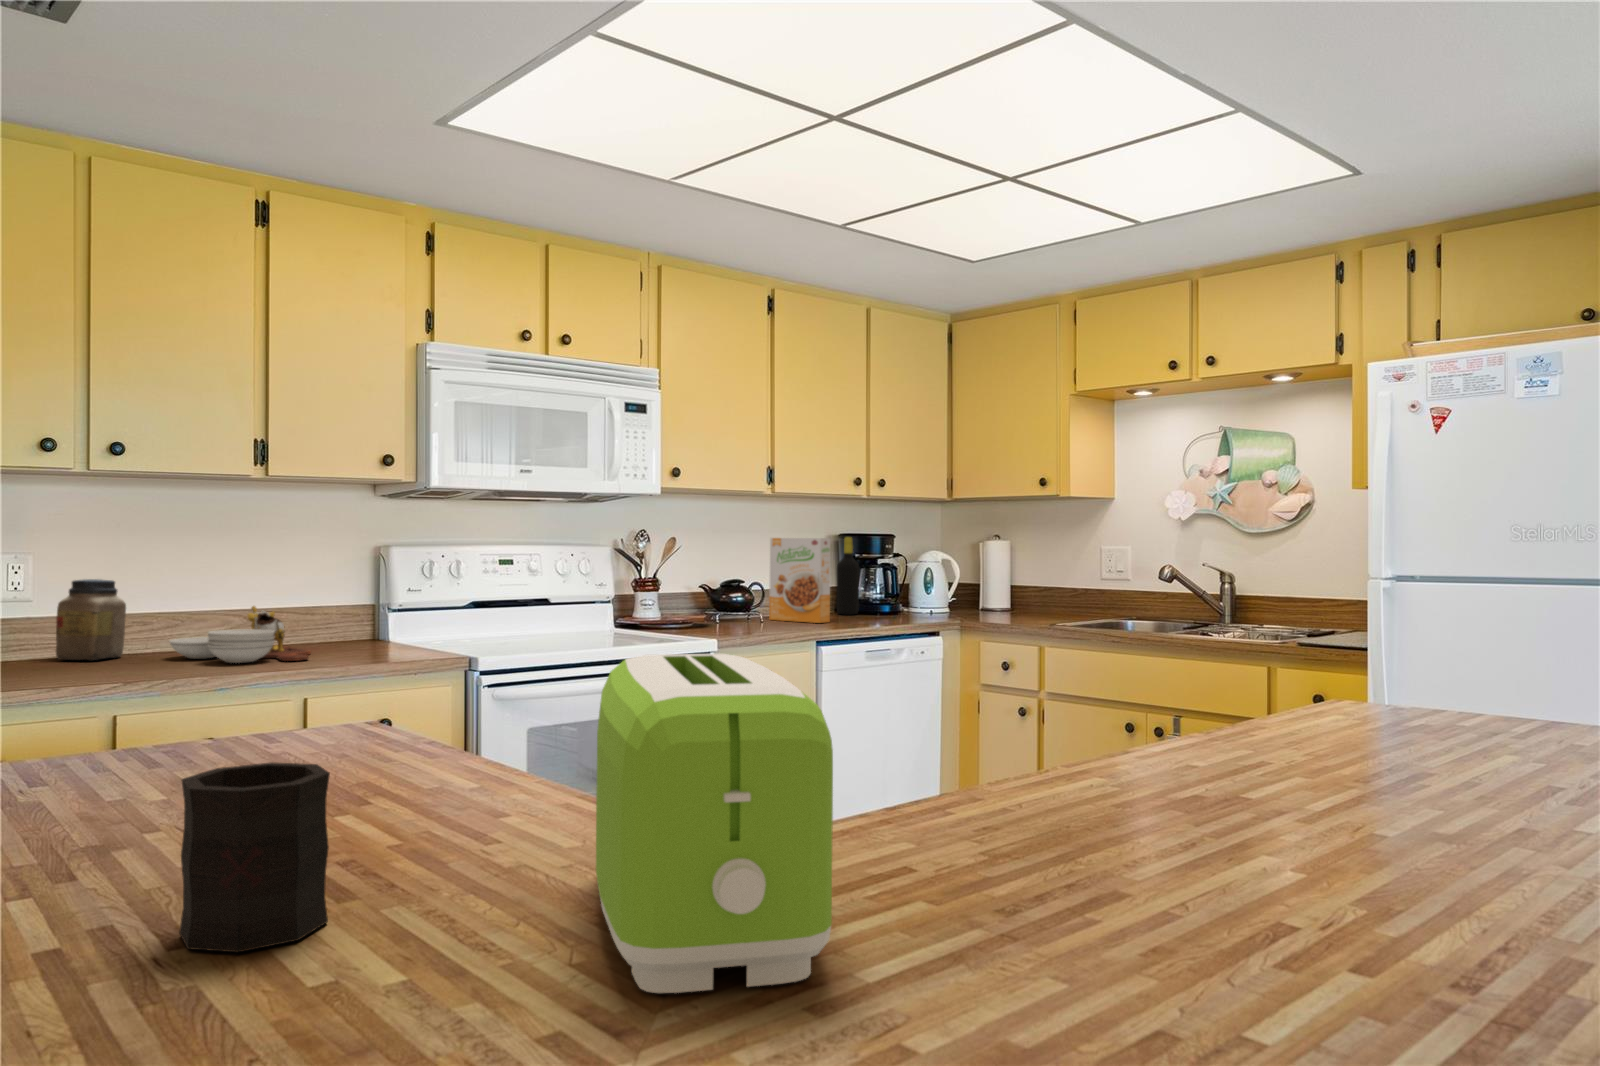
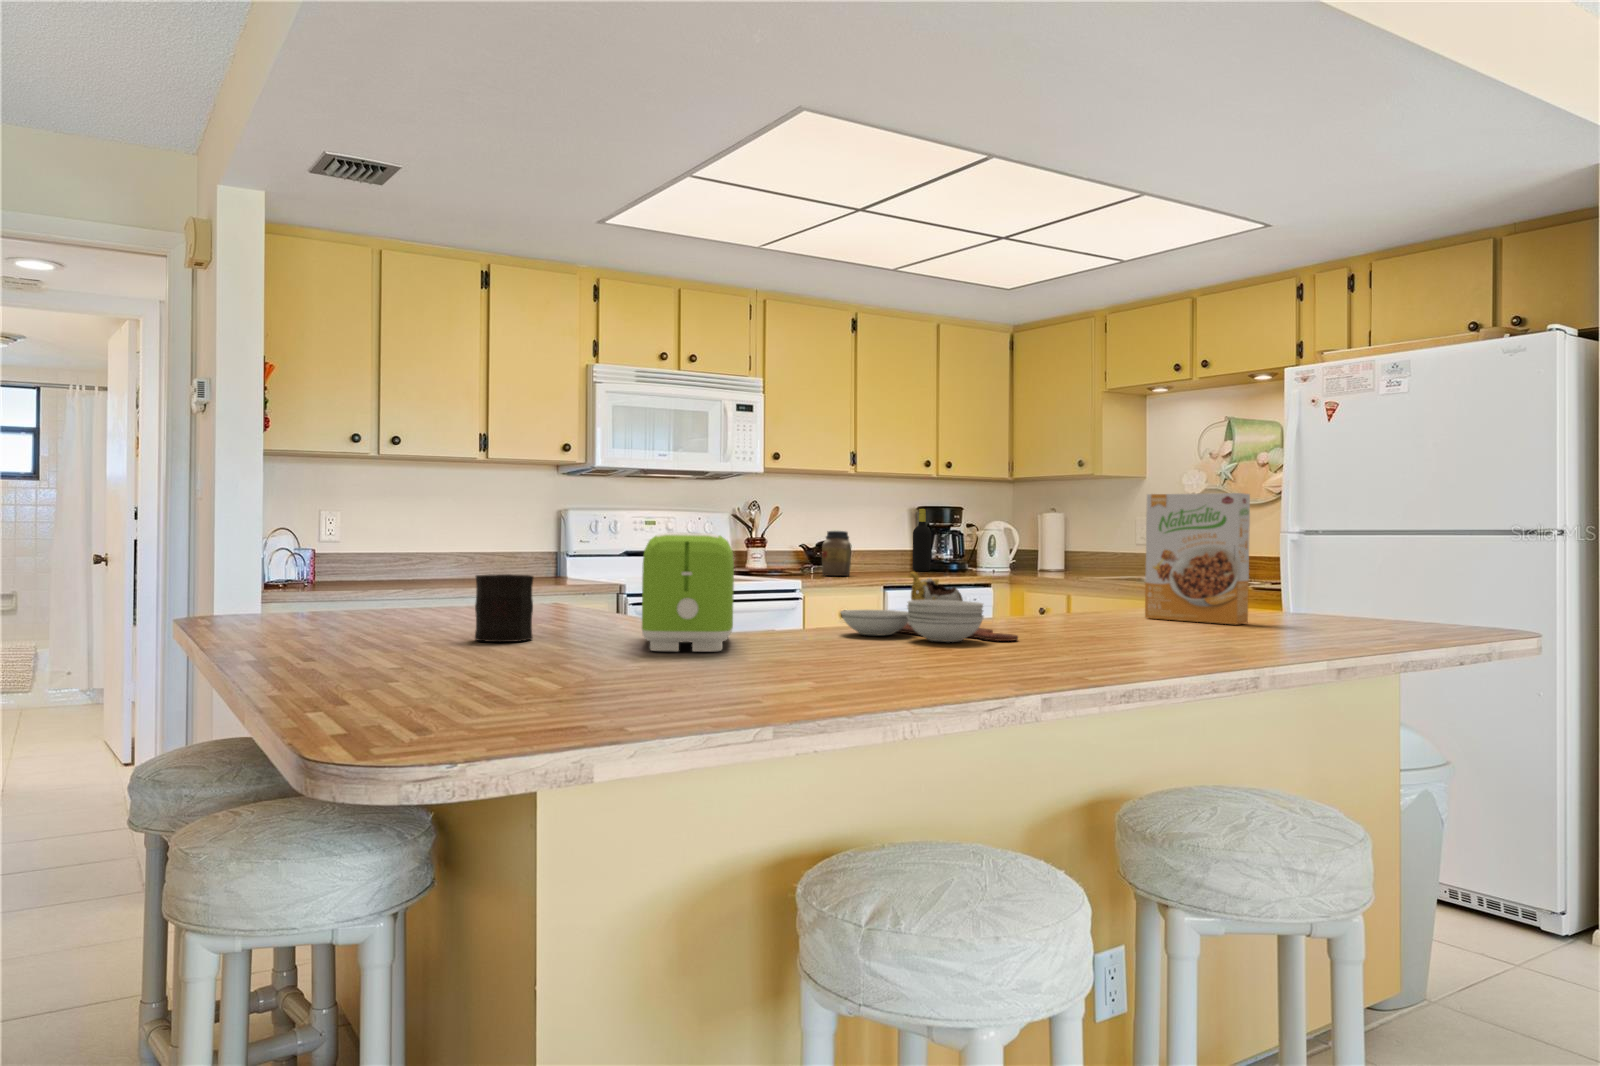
cereal box: present [769,538,831,623] -> present [1145,493,1250,625]
jar: present [56,579,126,660] -> present [822,531,852,576]
cutting board: present [170,606,311,663] -> present [841,572,1018,642]

